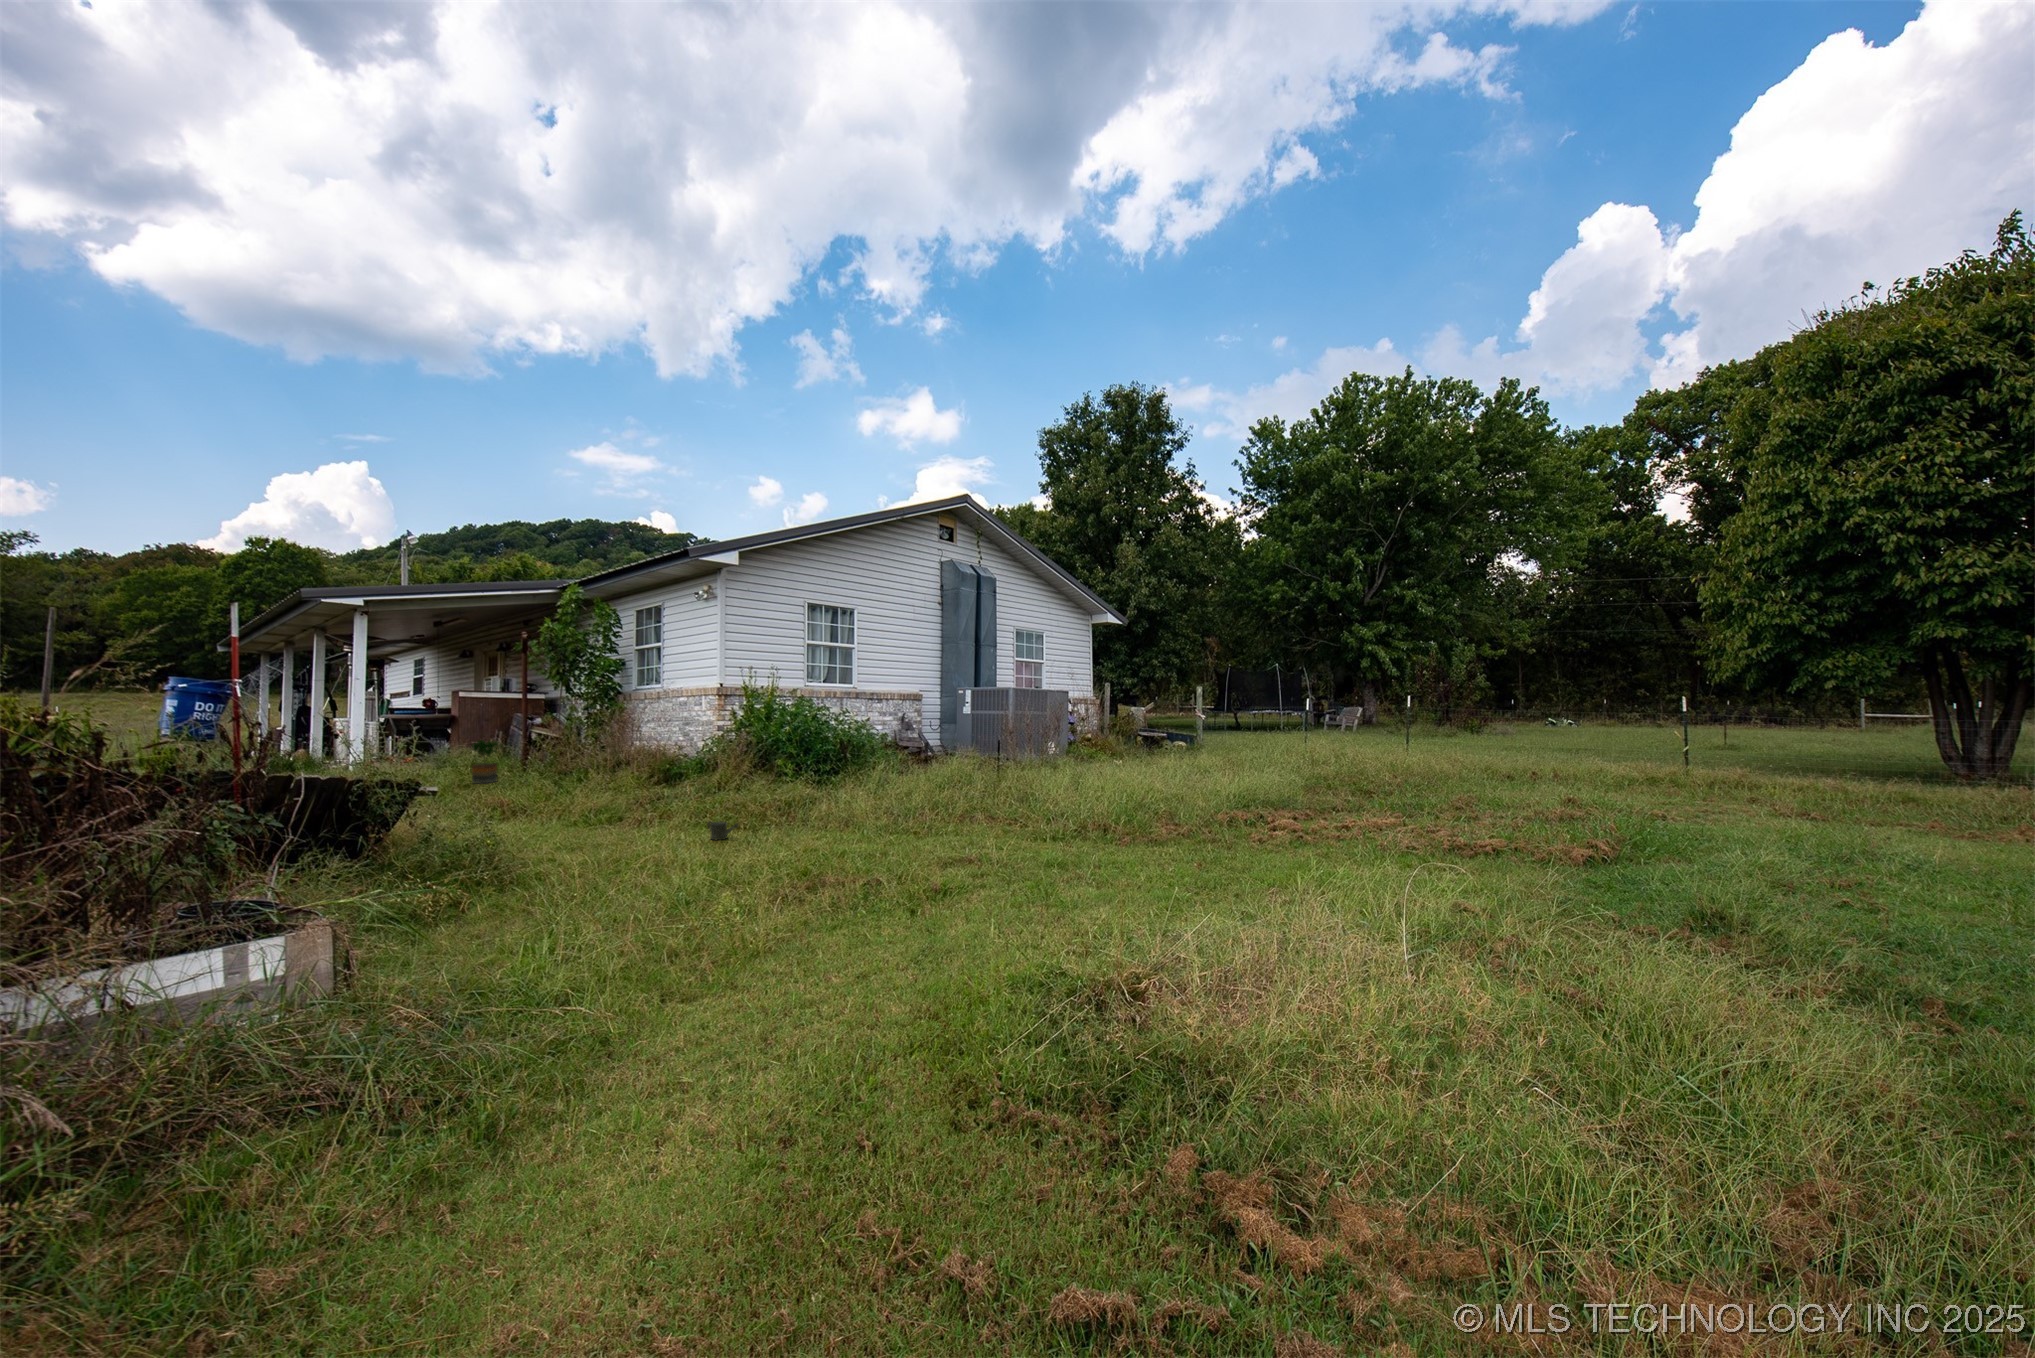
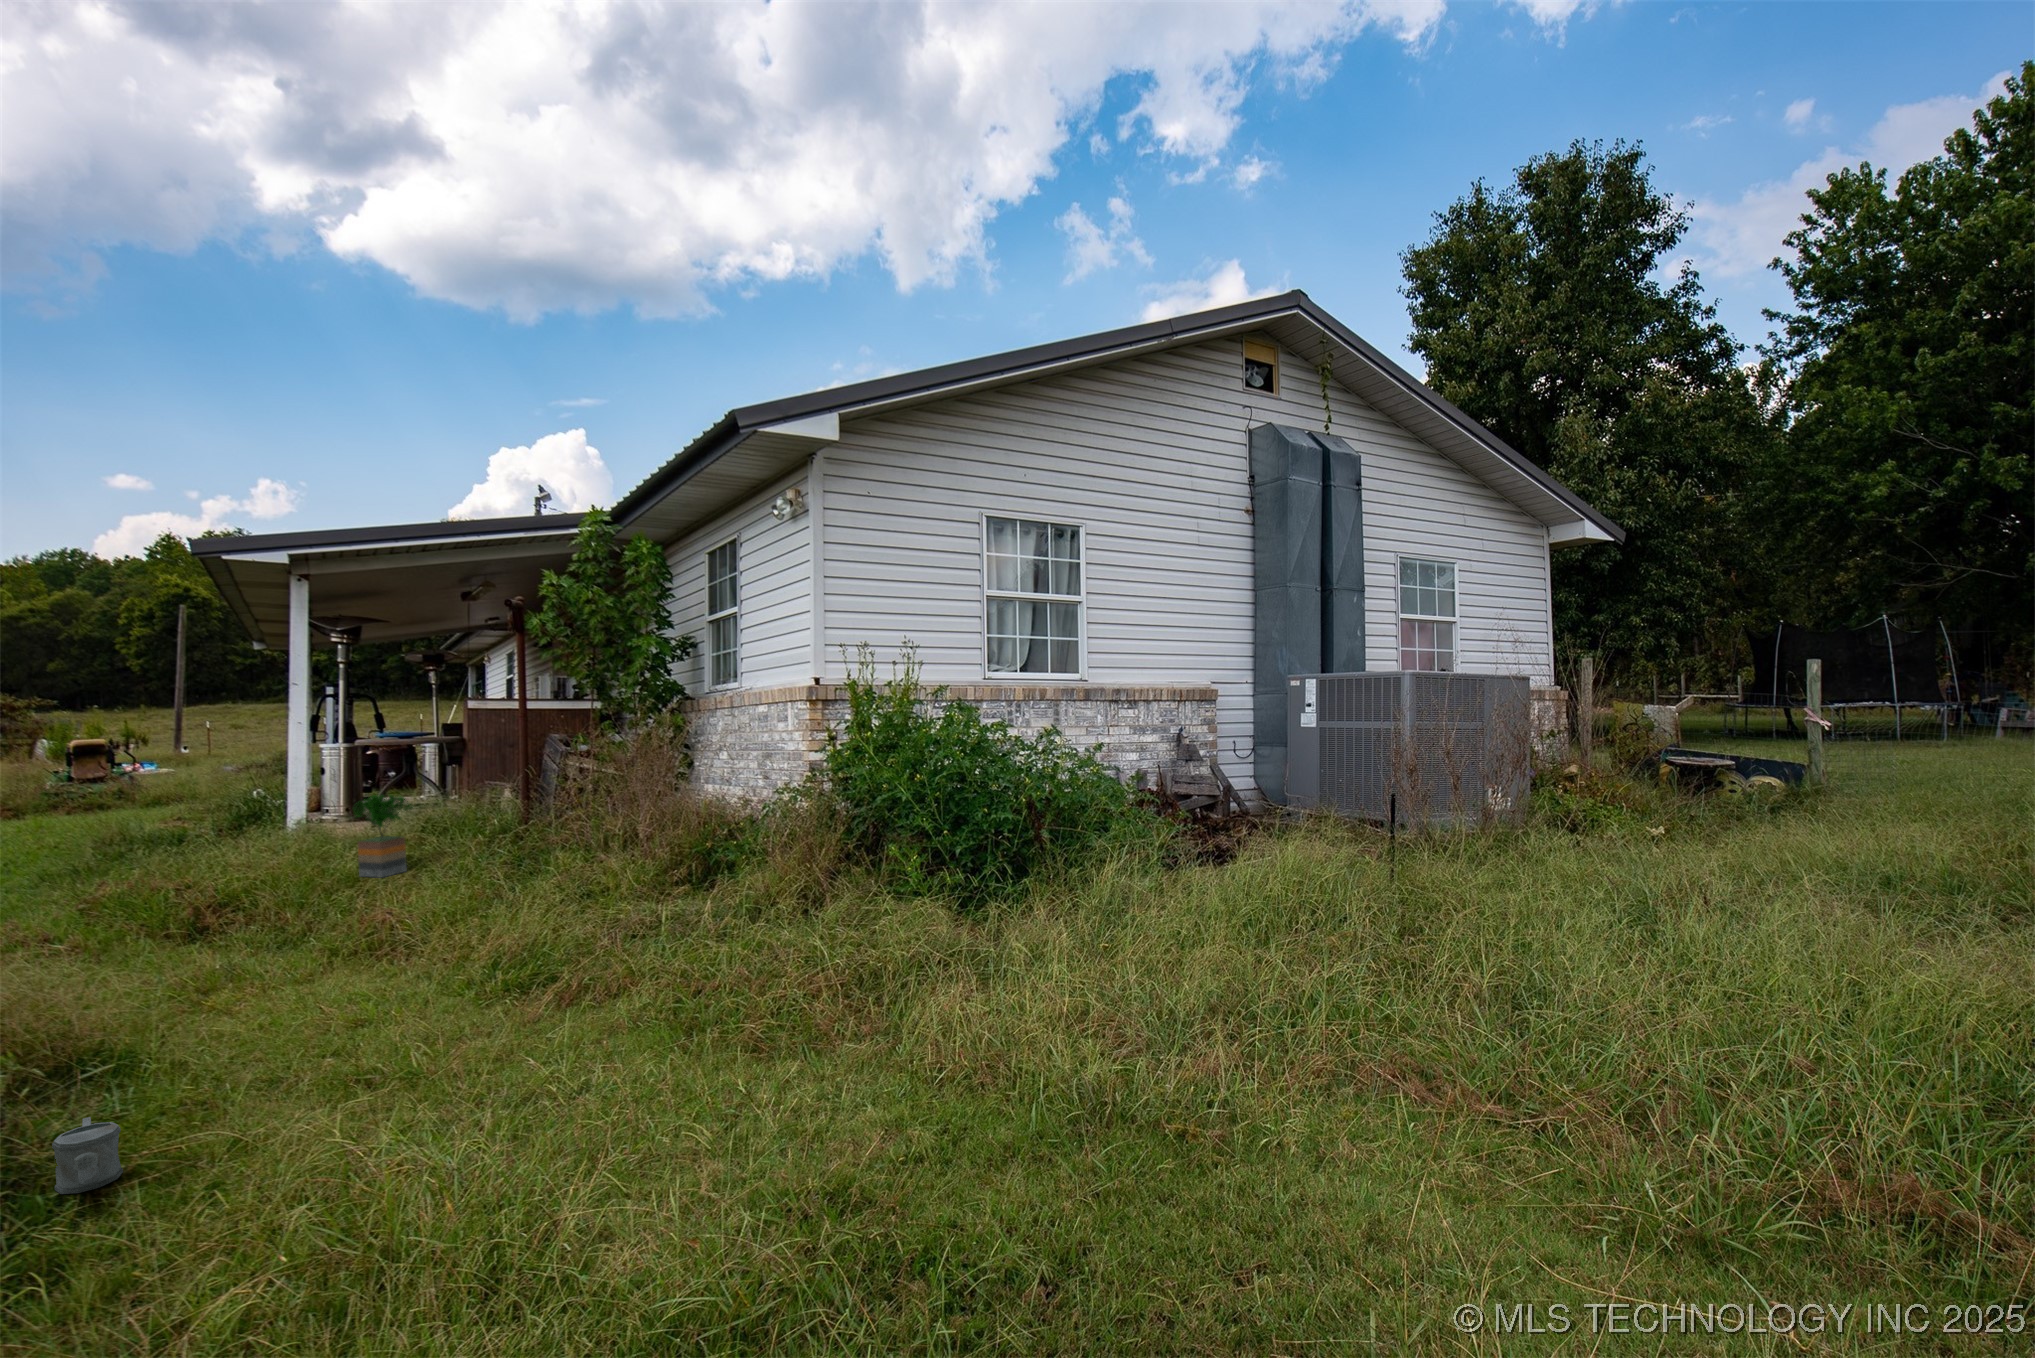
watering can: present [707,822,738,840] -> present [52,1117,123,1194]

